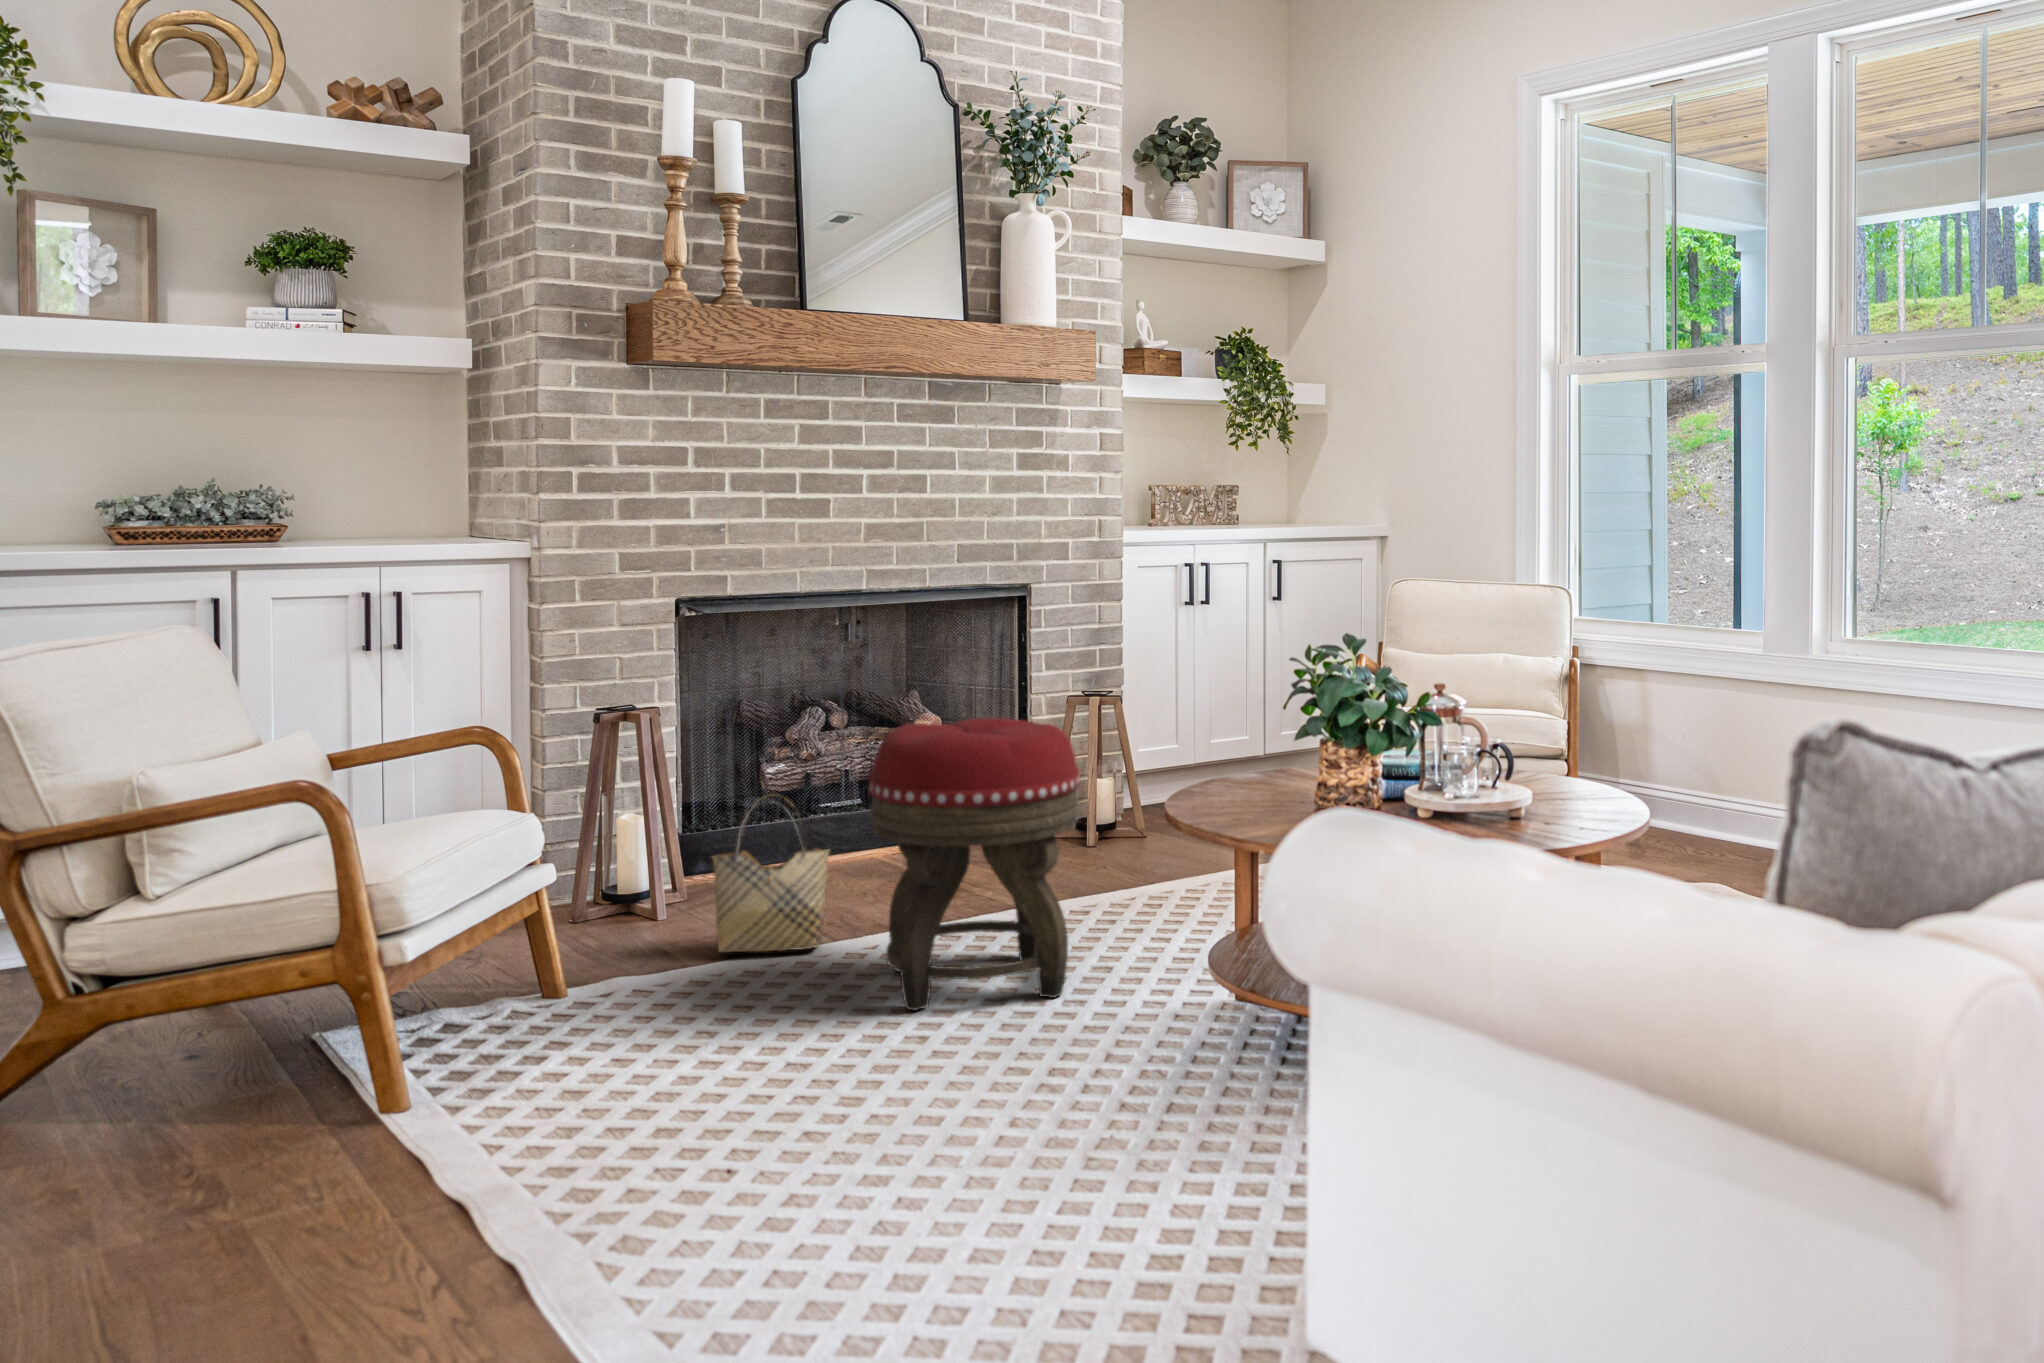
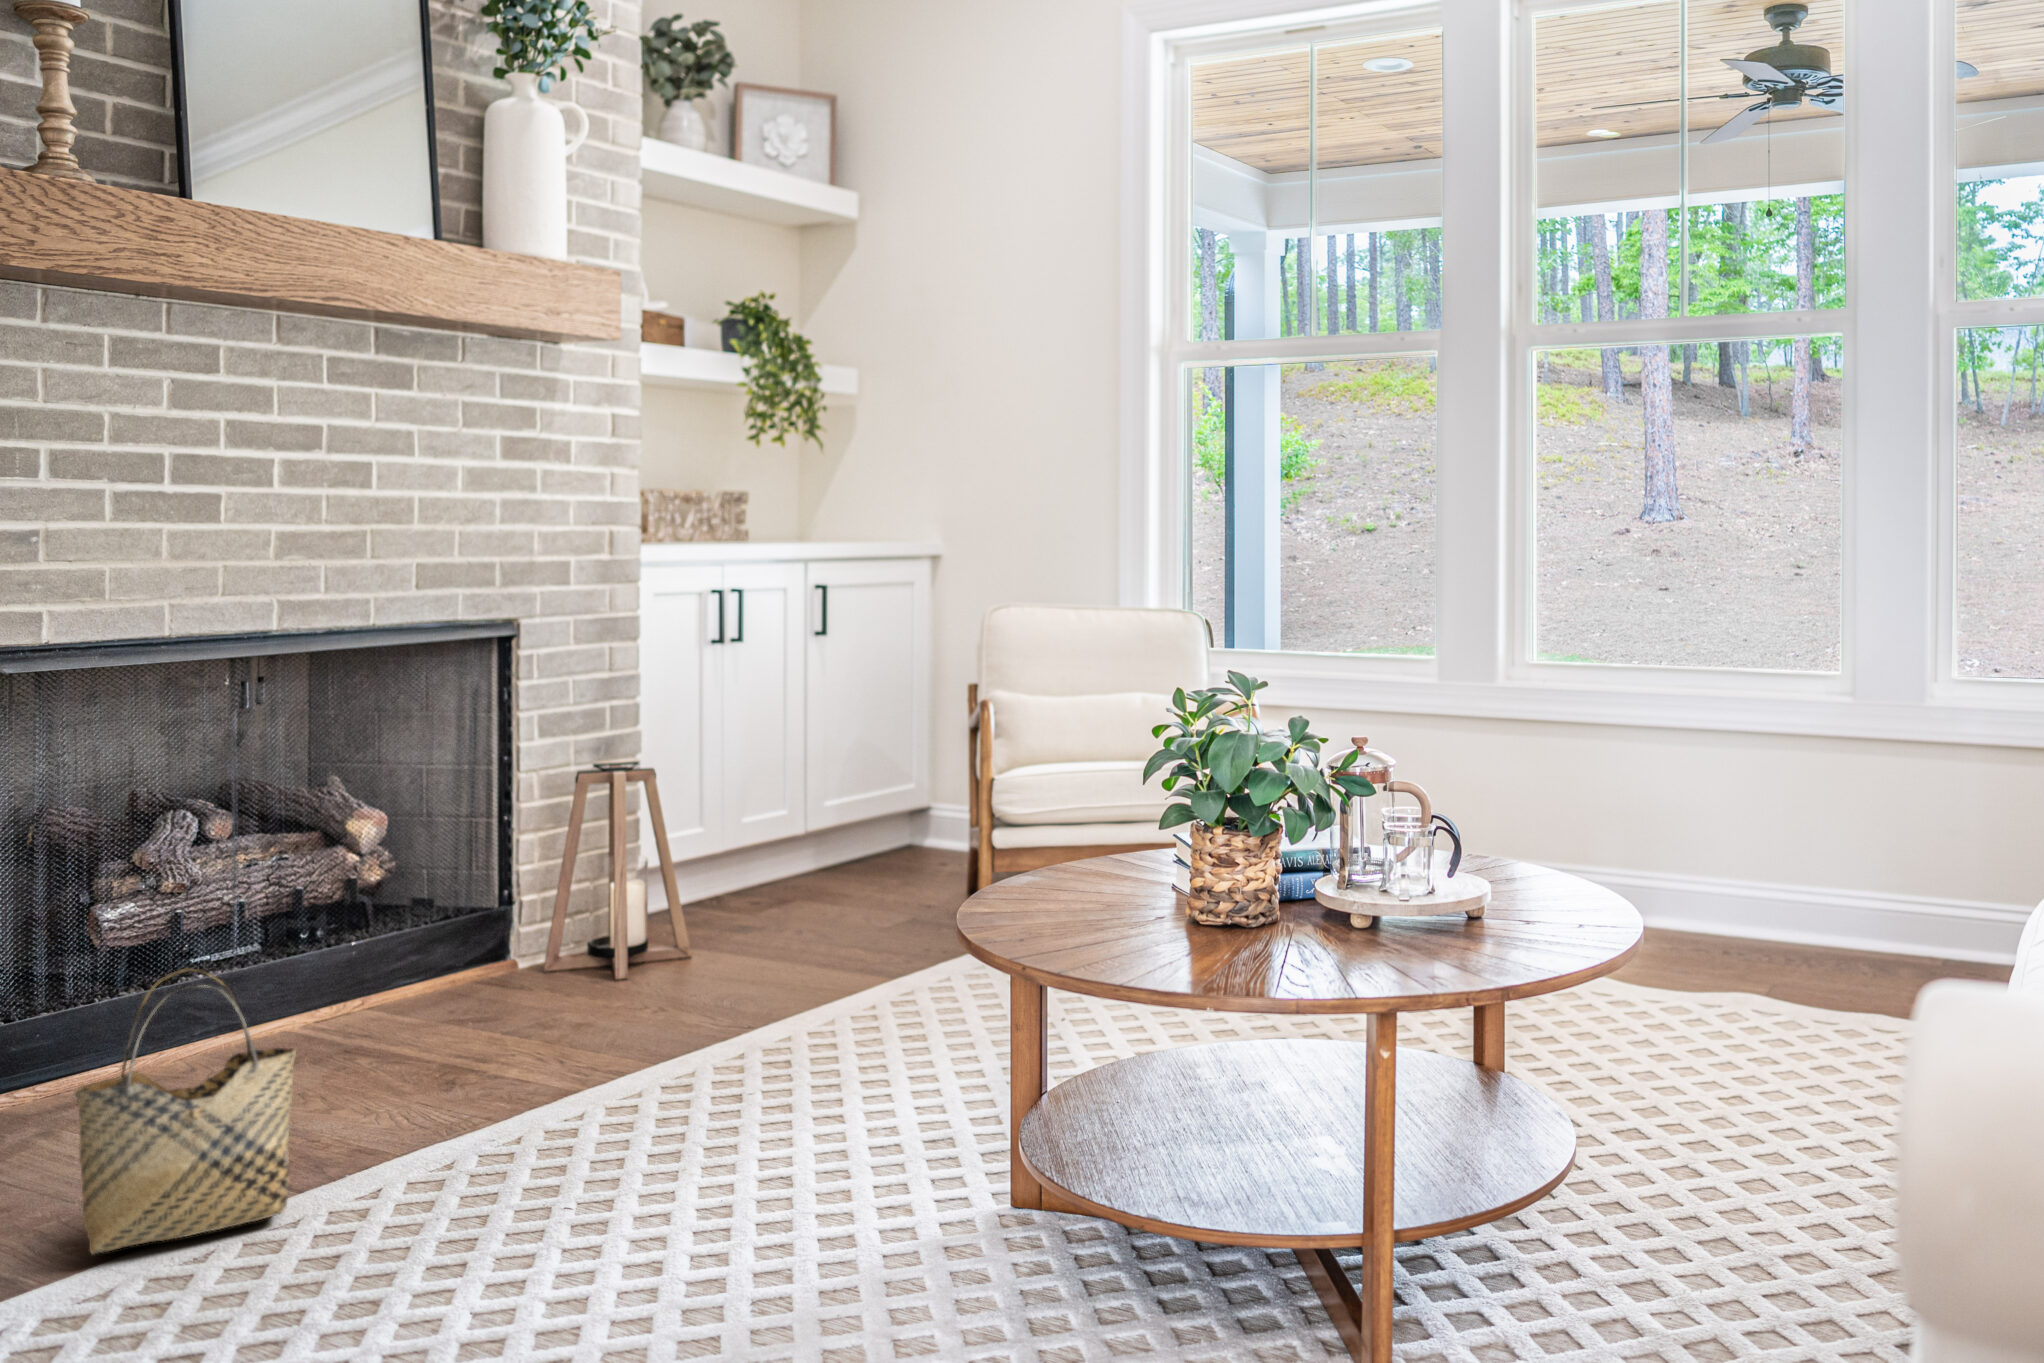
footstool: present [869,718,1080,1010] -> none [421,820,770,1312]

